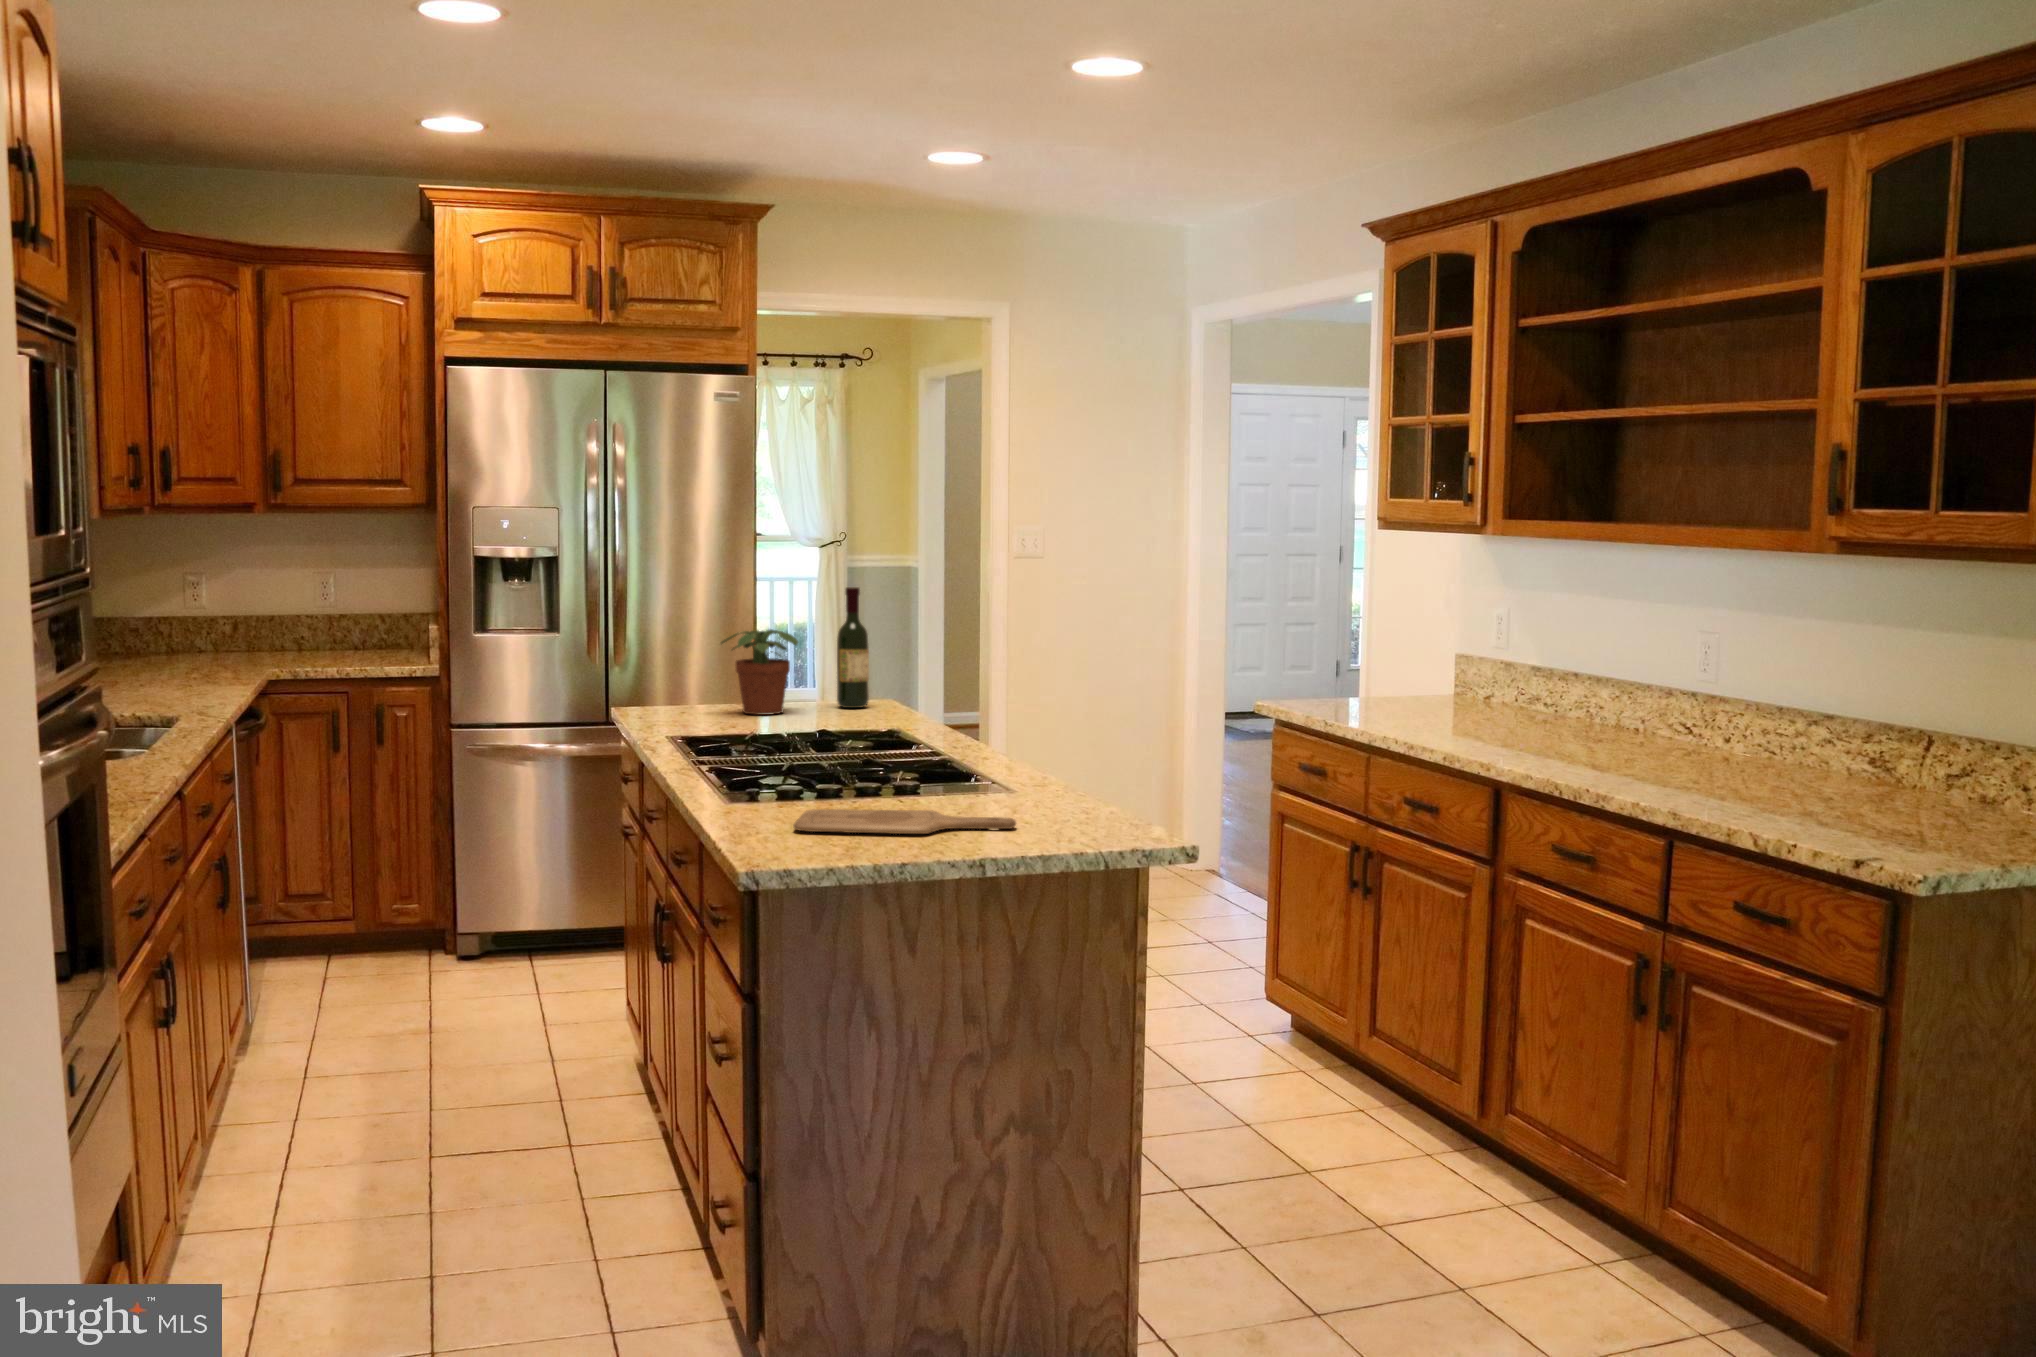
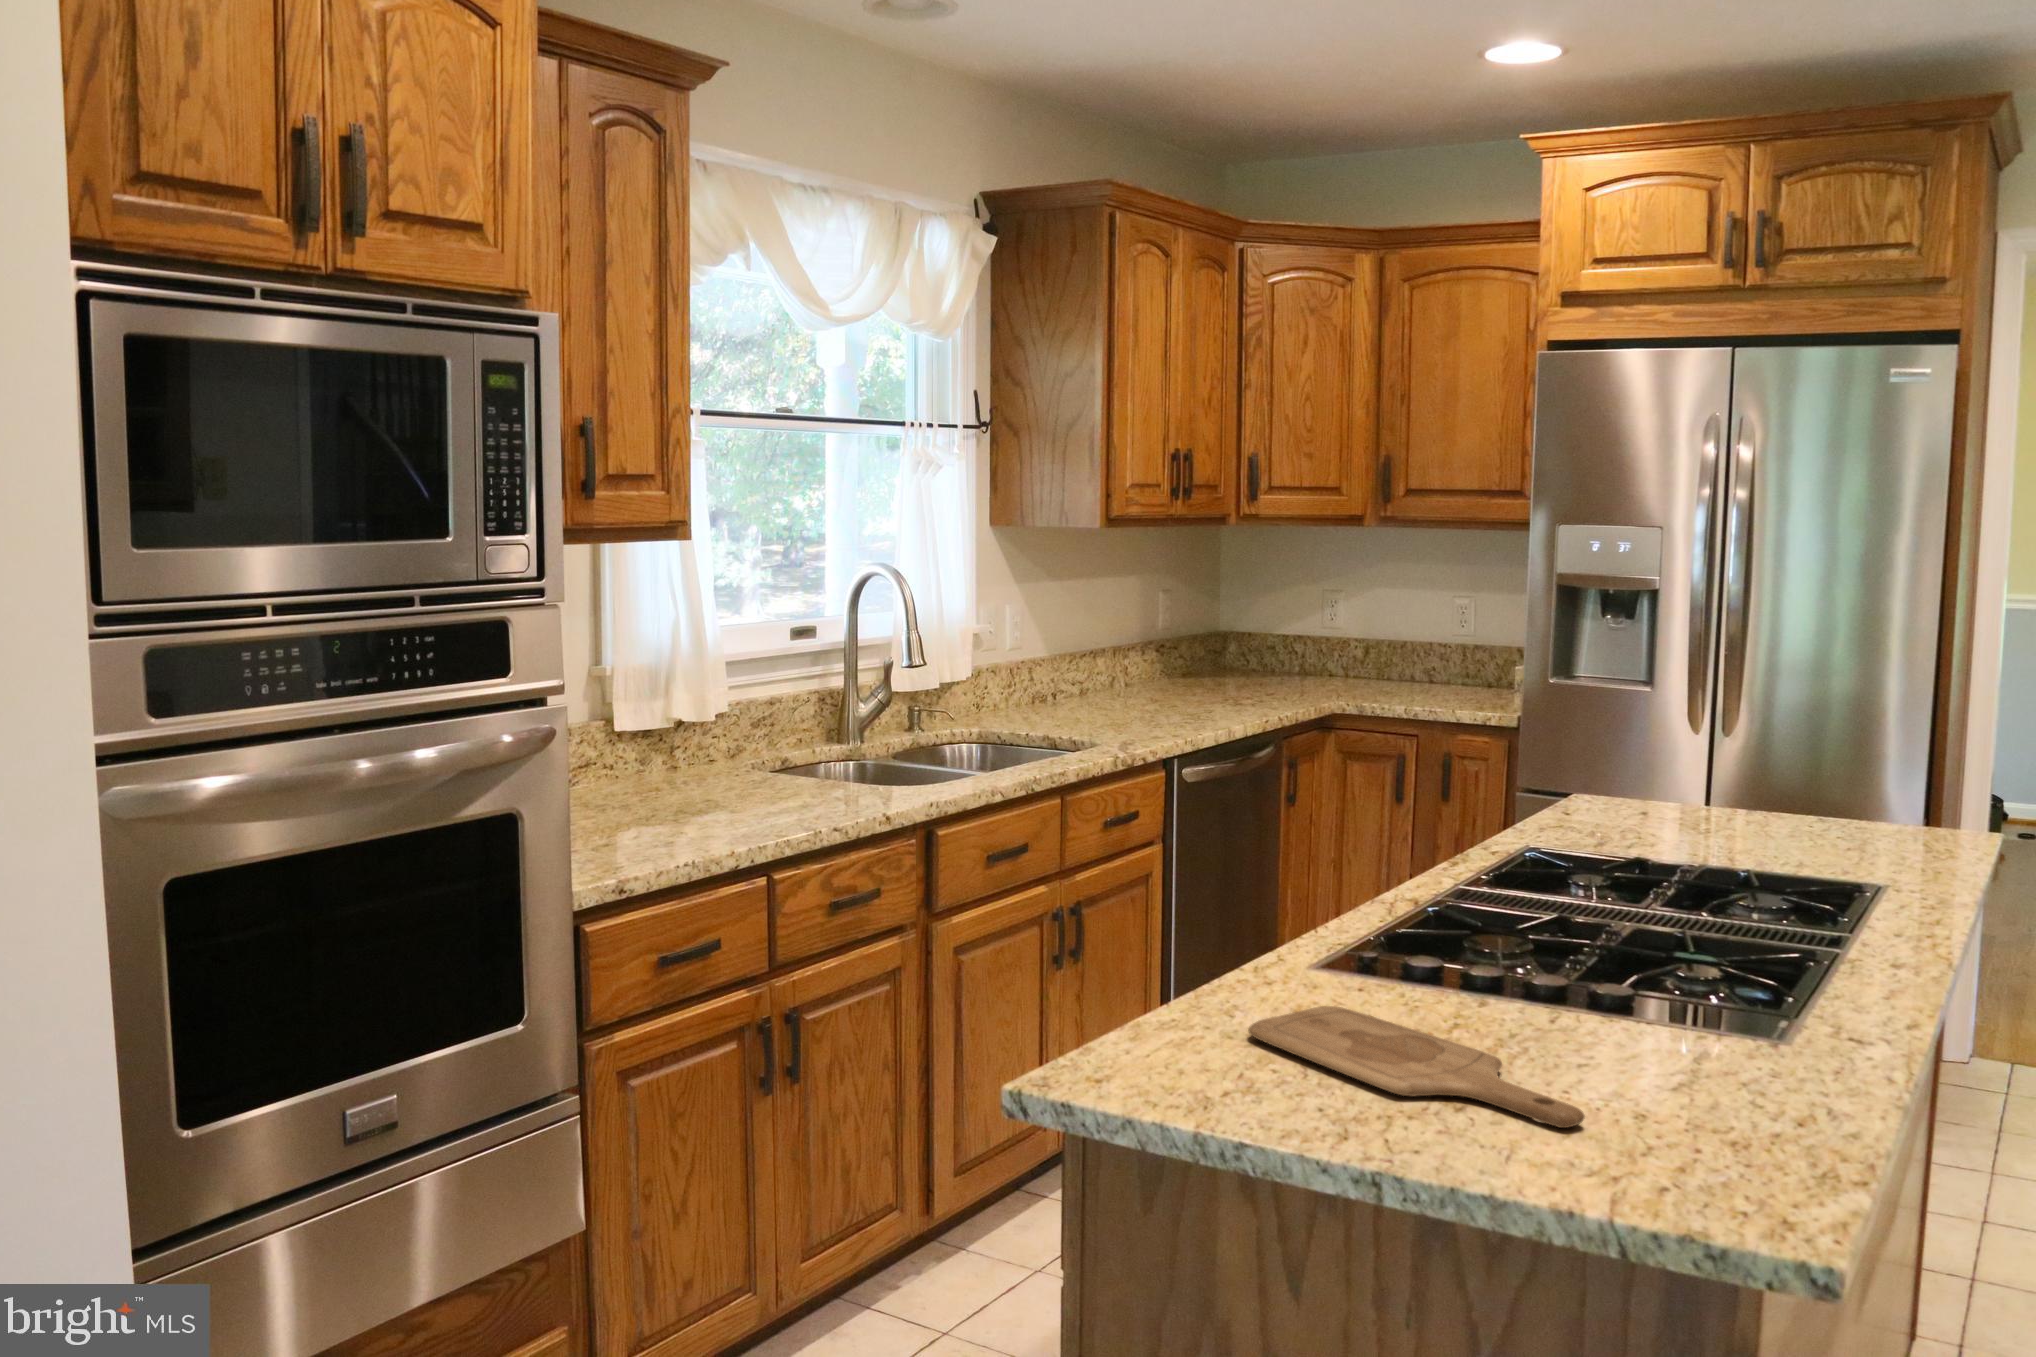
wine bottle: present [837,587,869,708] -> none [1880,661,1941,851]
potted plant: present [721,629,798,715] -> none [1686,713,1814,840]

